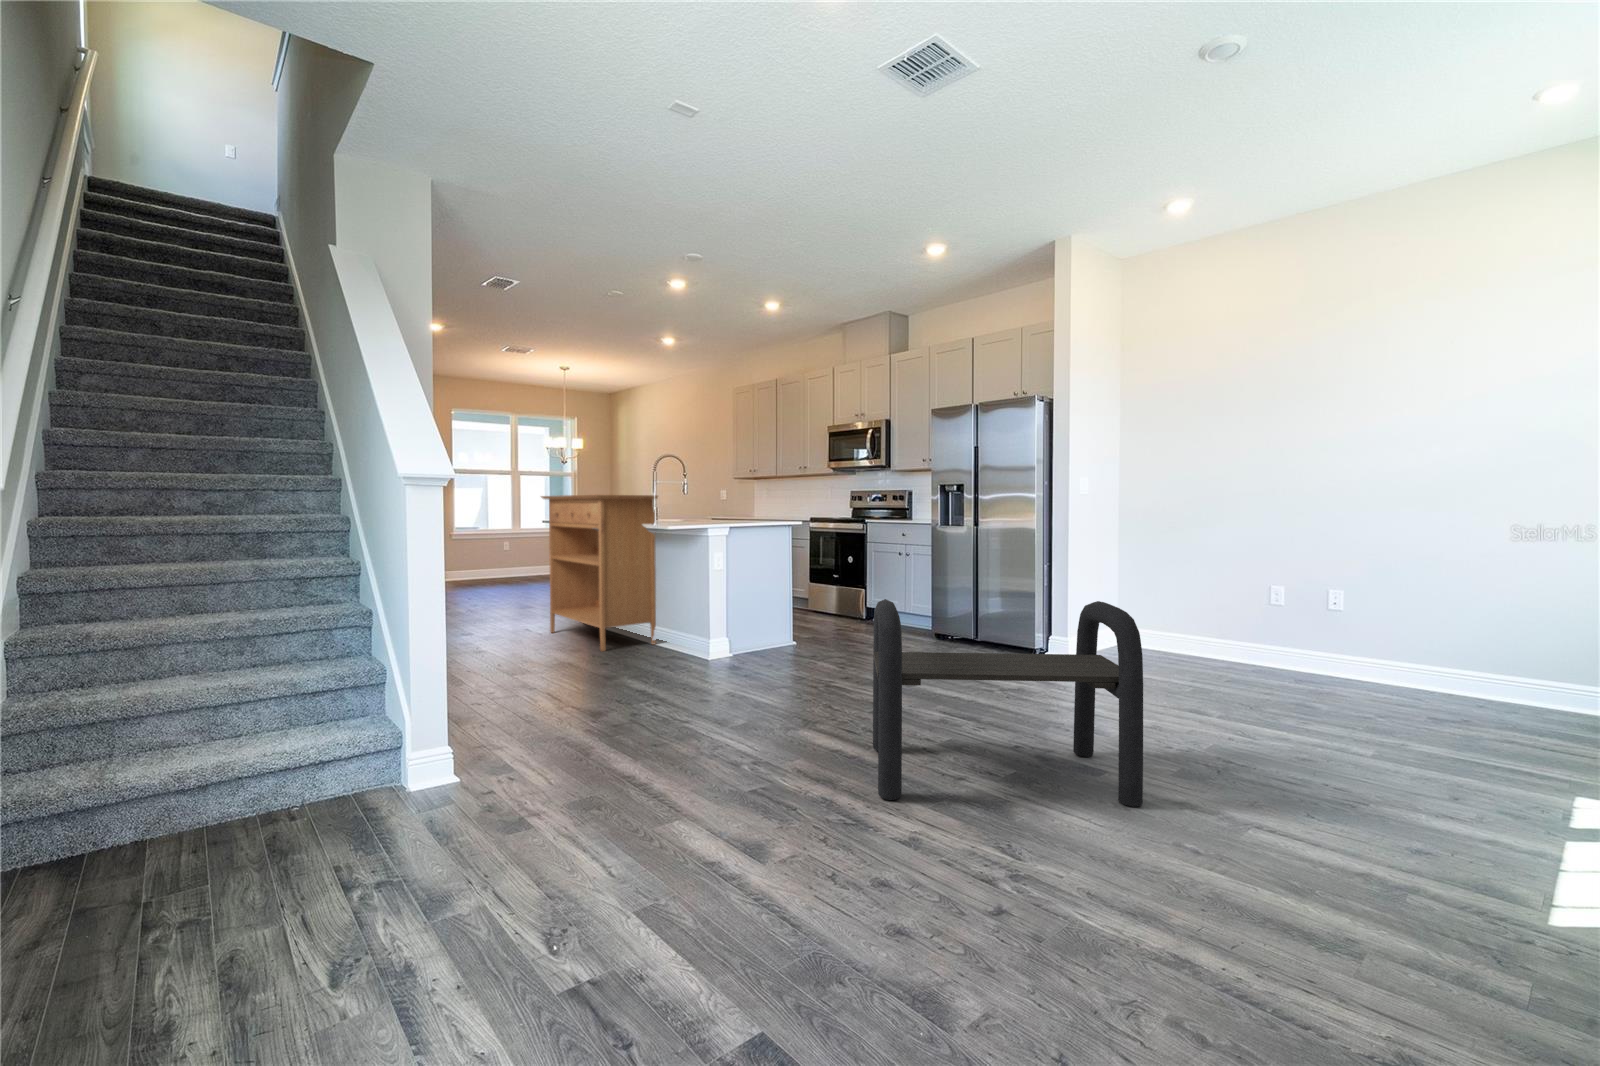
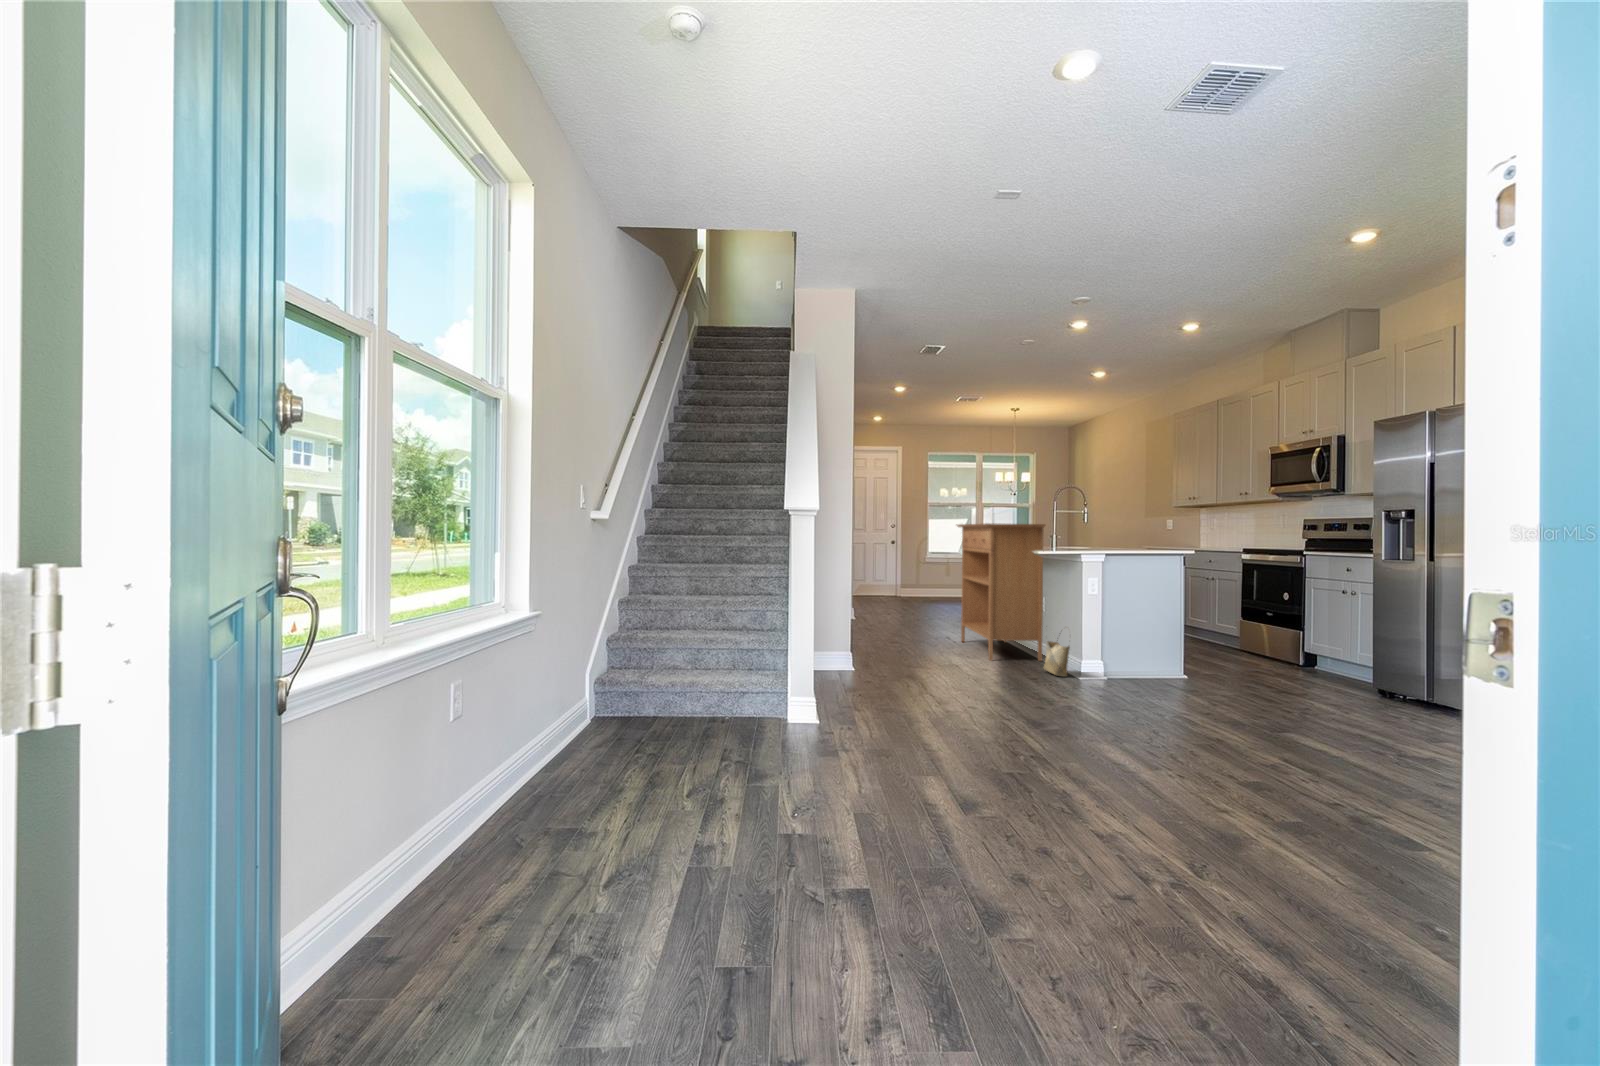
bench: present [873,599,1143,807] -> none [1115,624,1441,887]
woven basket: none [668,605,699,659] -> present [1044,641,1070,677]

